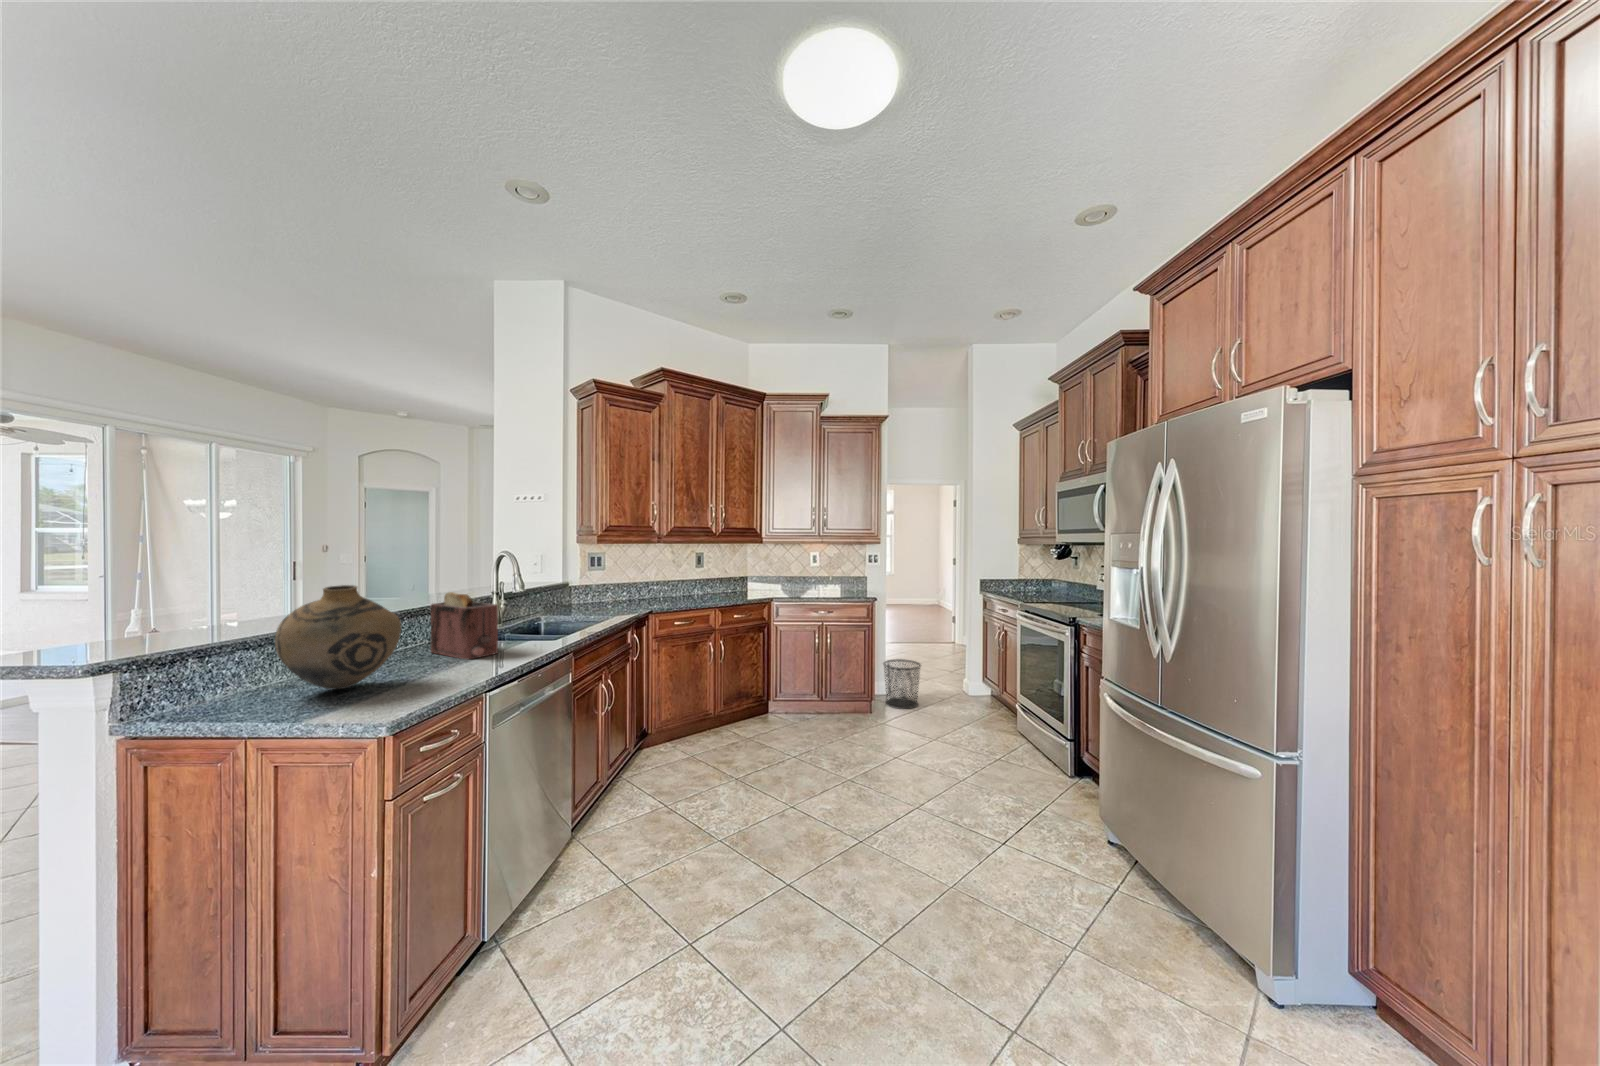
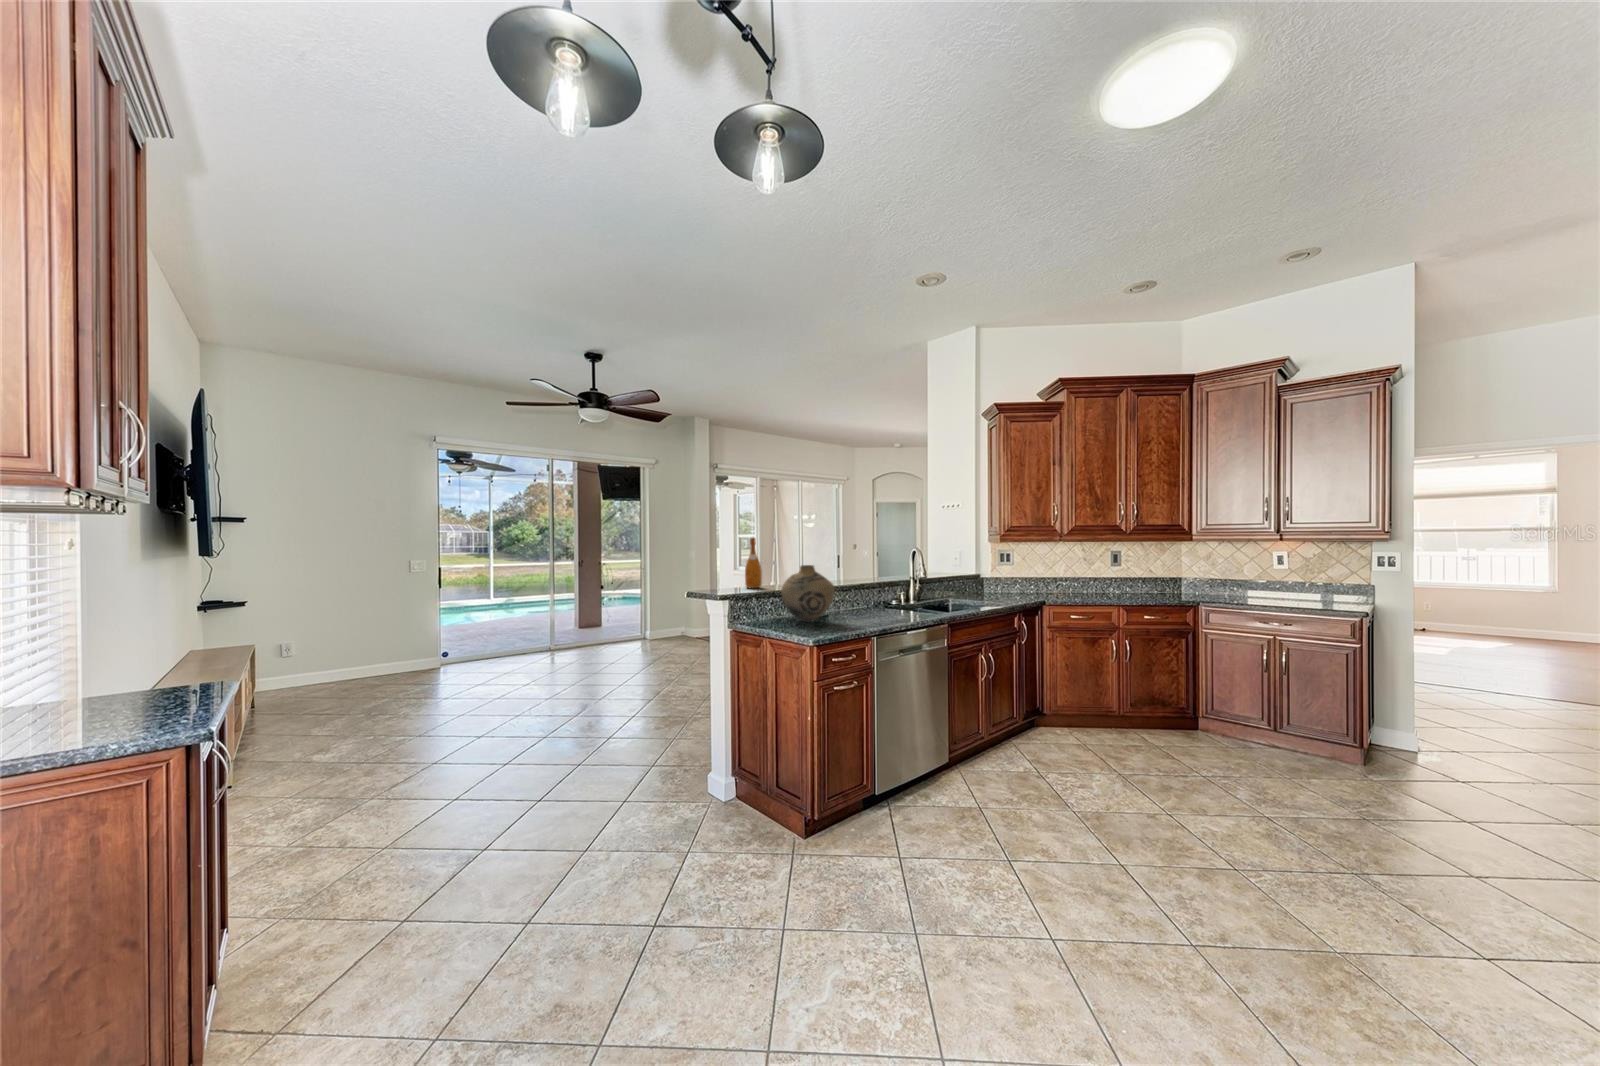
wine bottle: none [147,535,198,640] -> present [745,538,762,588]
toaster: present [431,592,498,660] -> none [863,574,897,618]
waste bin: present [883,659,921,709] -> none [1401,706,1486,783]

